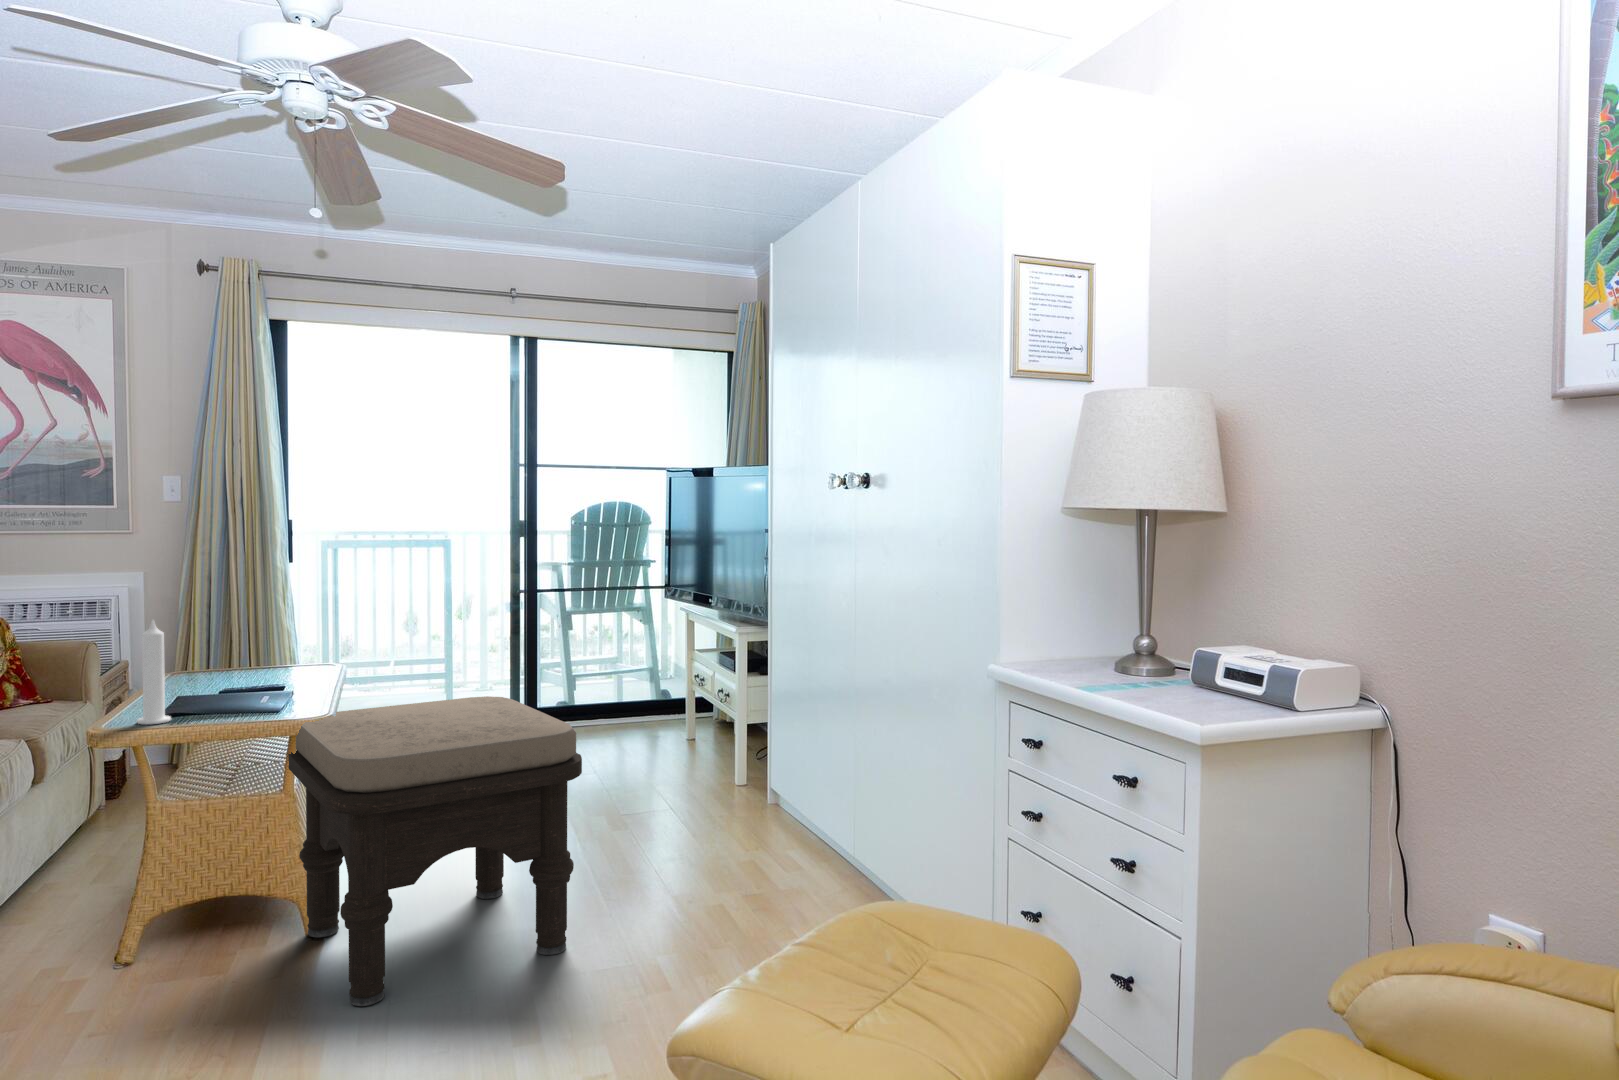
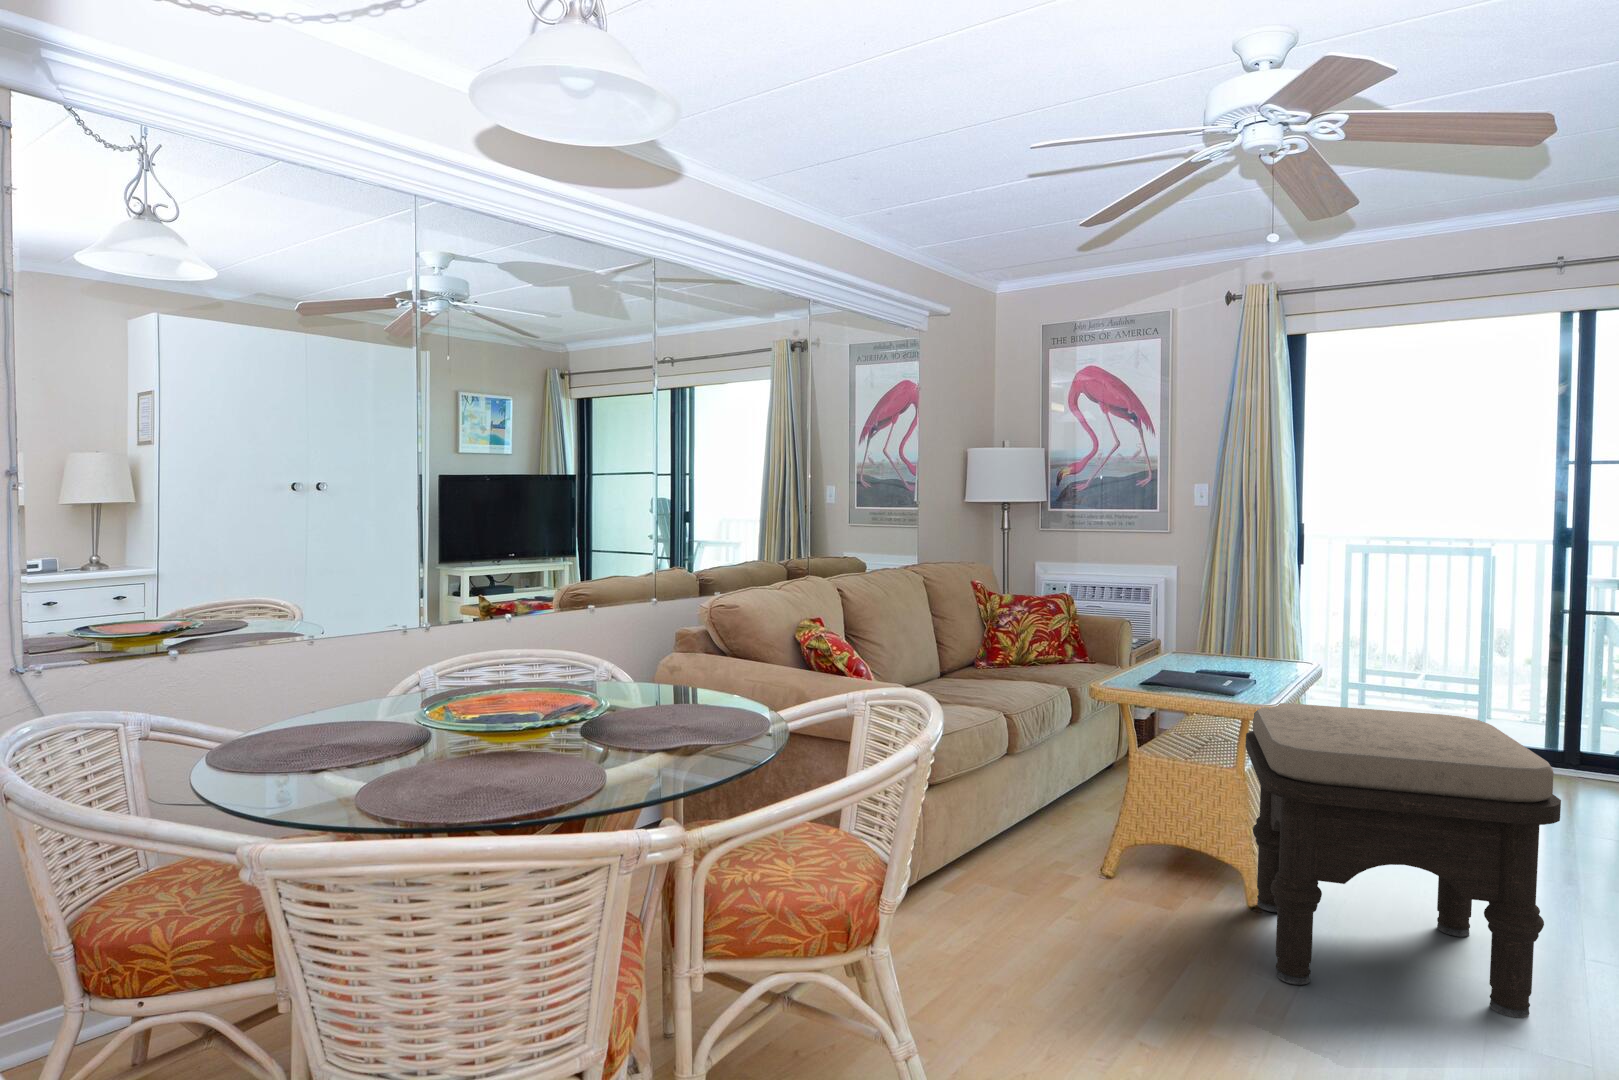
candle: present [137,620,171,725] -> none [1130,601,1155,687]

